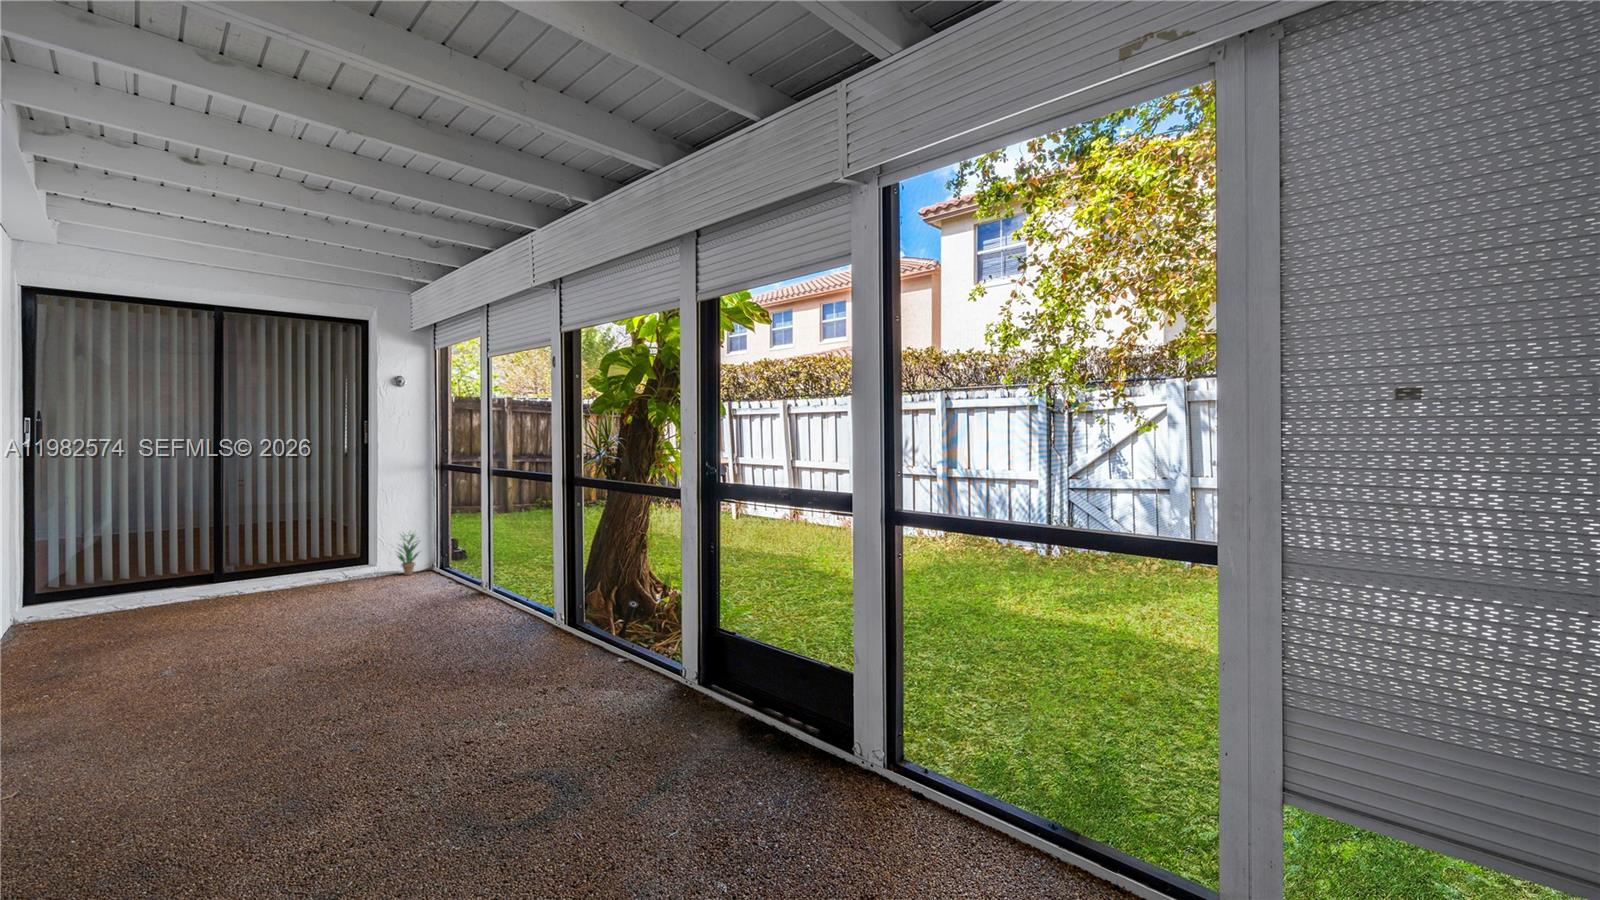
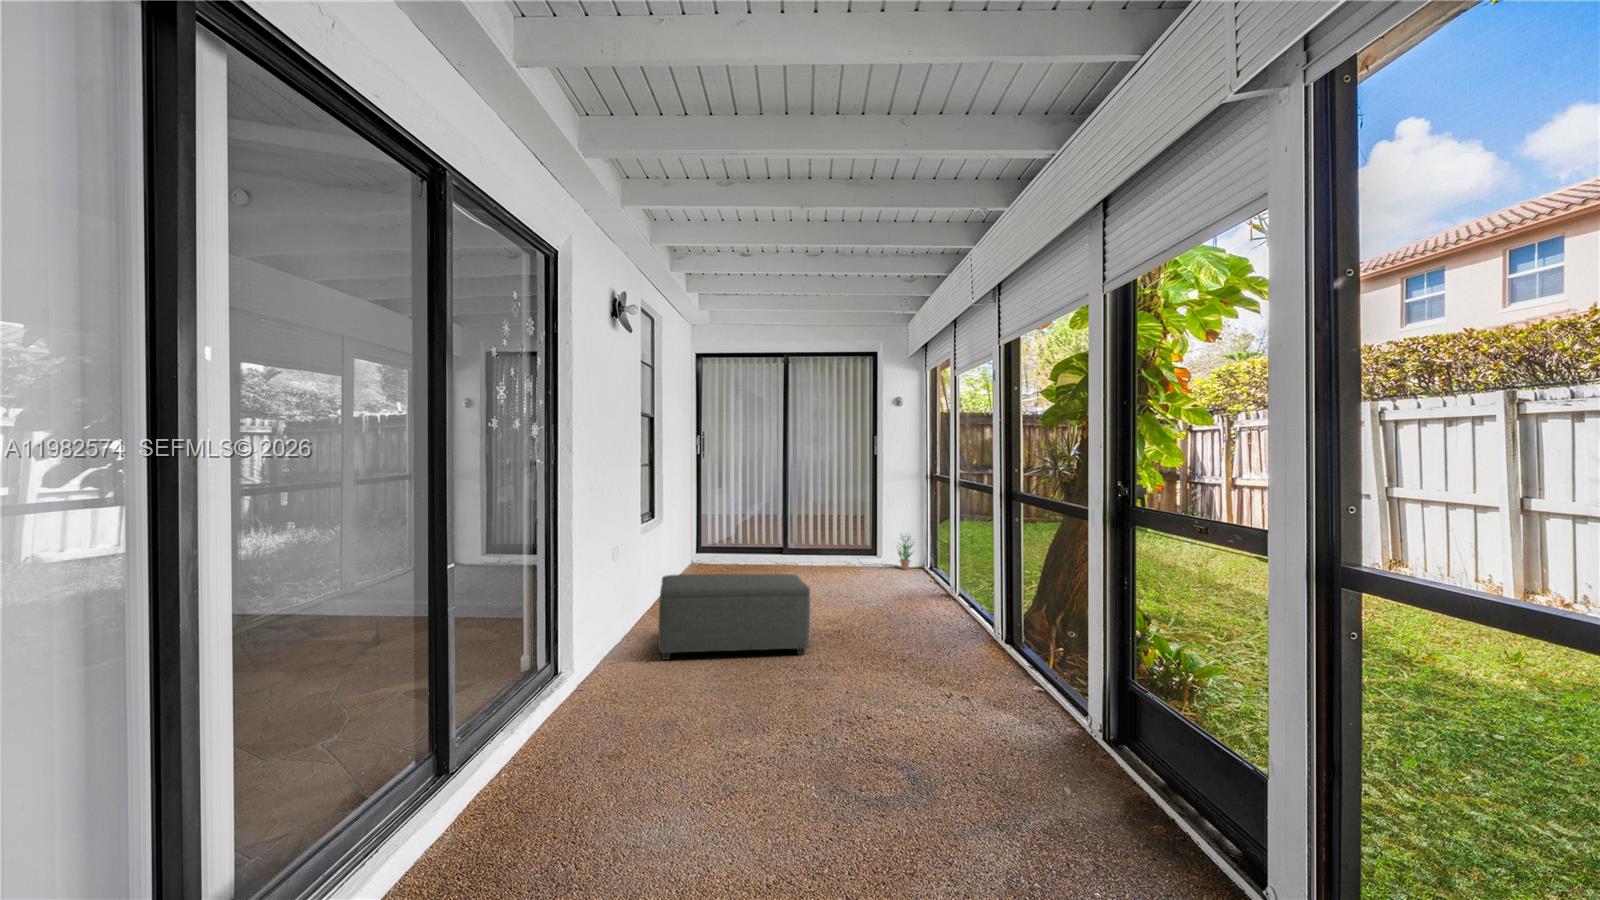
ottoman: none [38,603,339,779] -> present [658,574,810,660]

